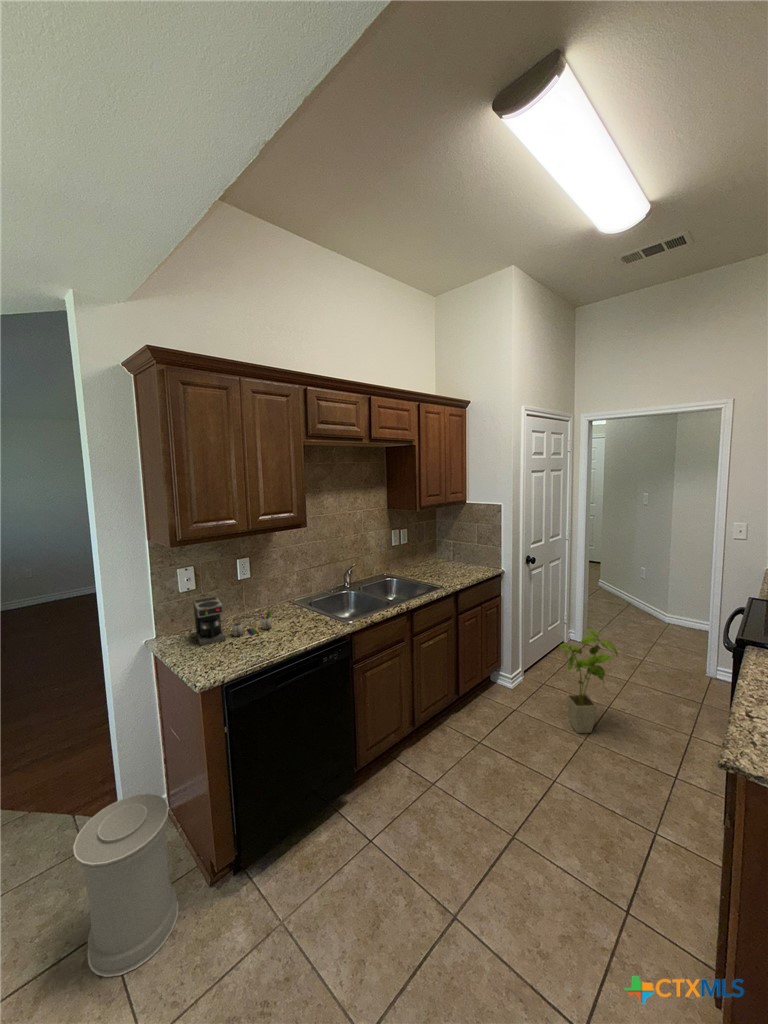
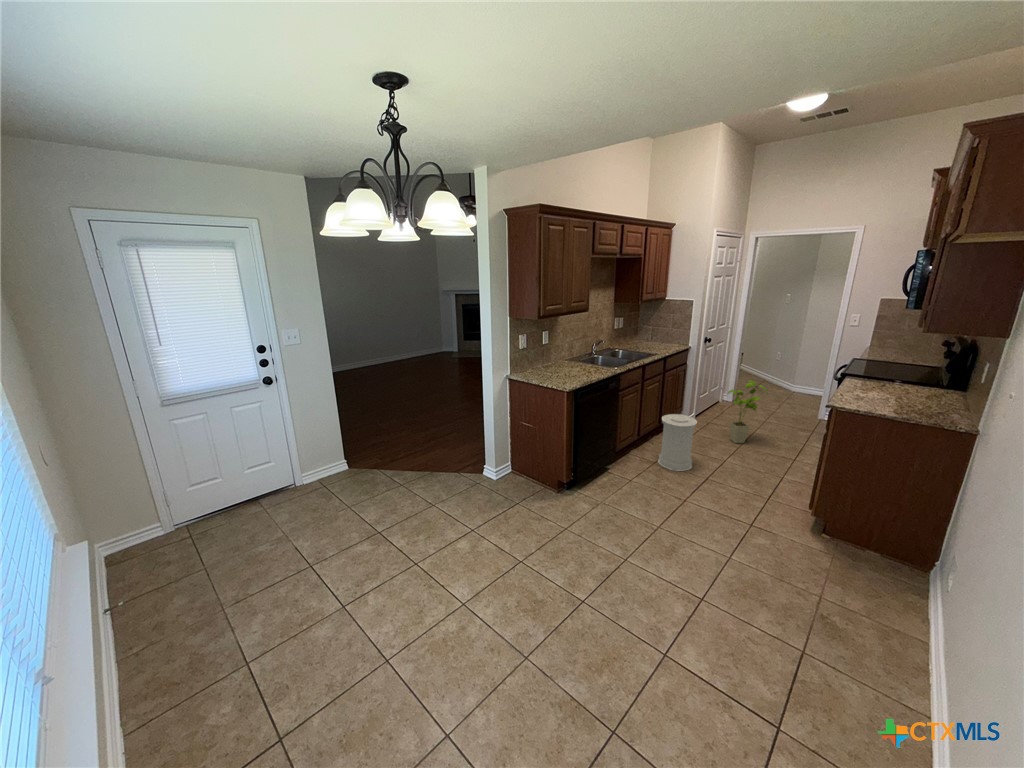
coffee maker: present [193,597,272,646] -> none [531,352,573,377]
trash can: present [74,793,178,977] -> present [658,414,697,471]

